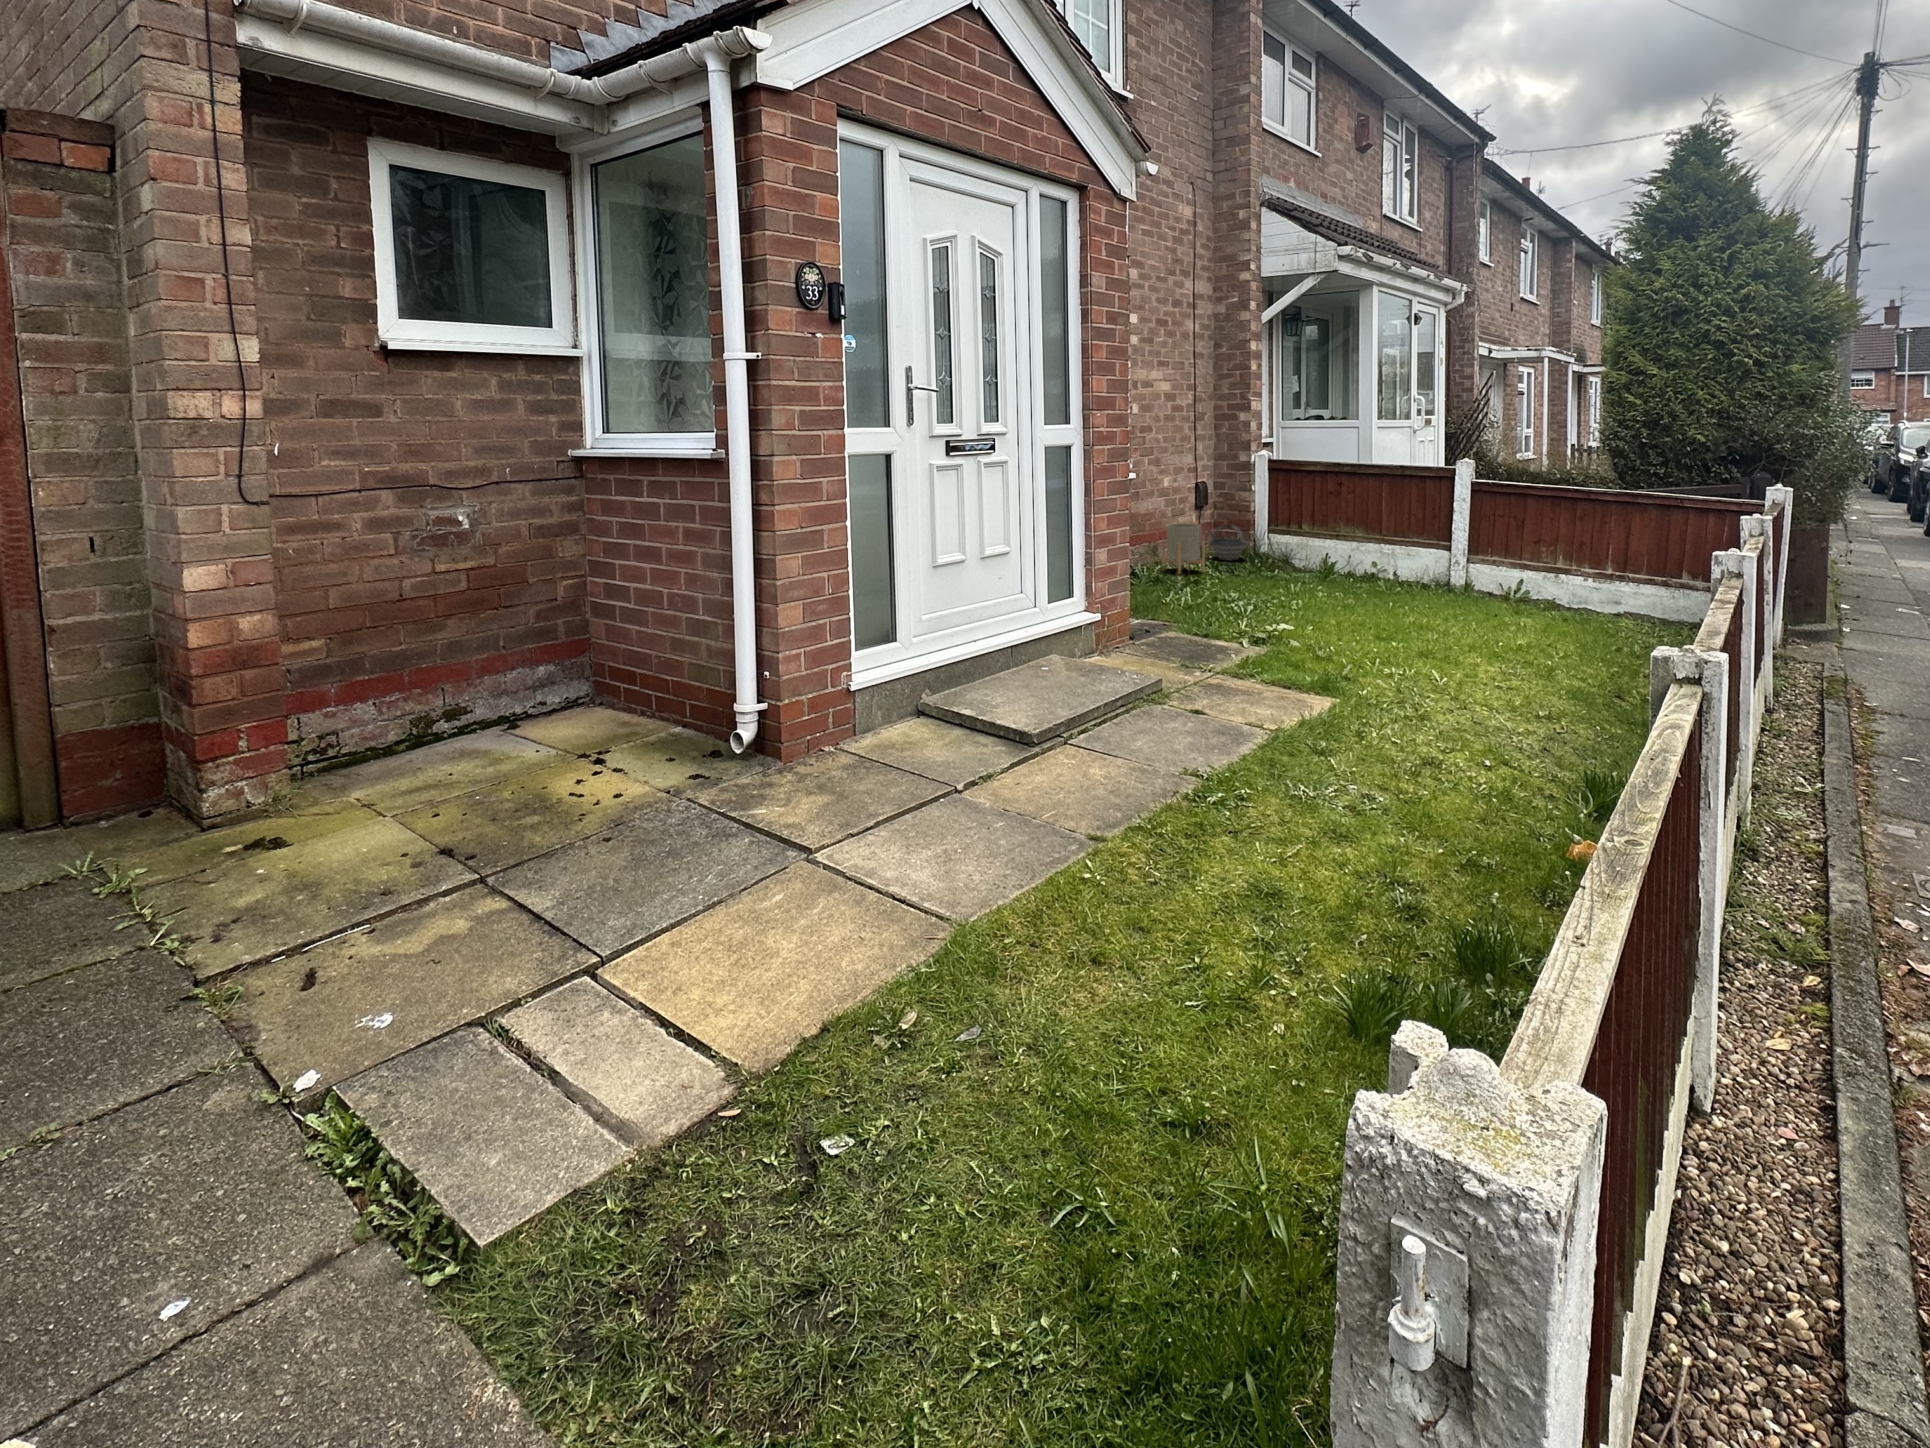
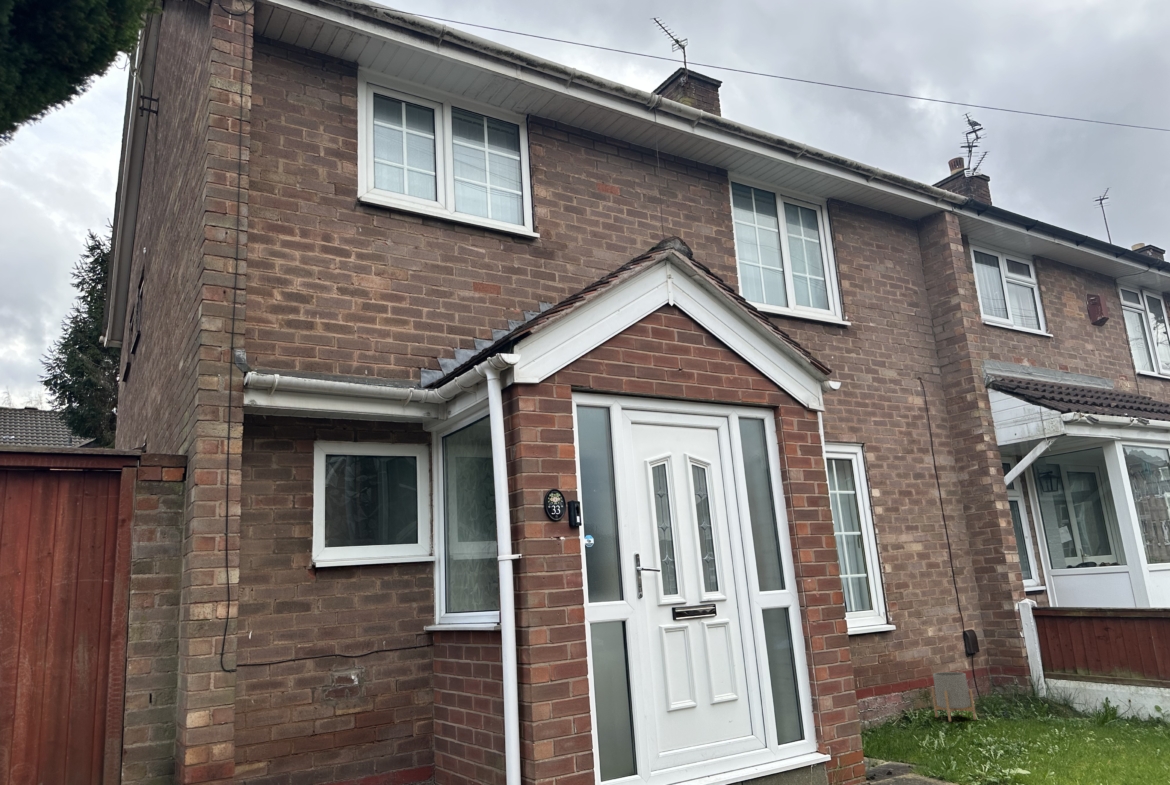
bucket: present [1210,525,1246,561] -> none [986,672,1024,708]

